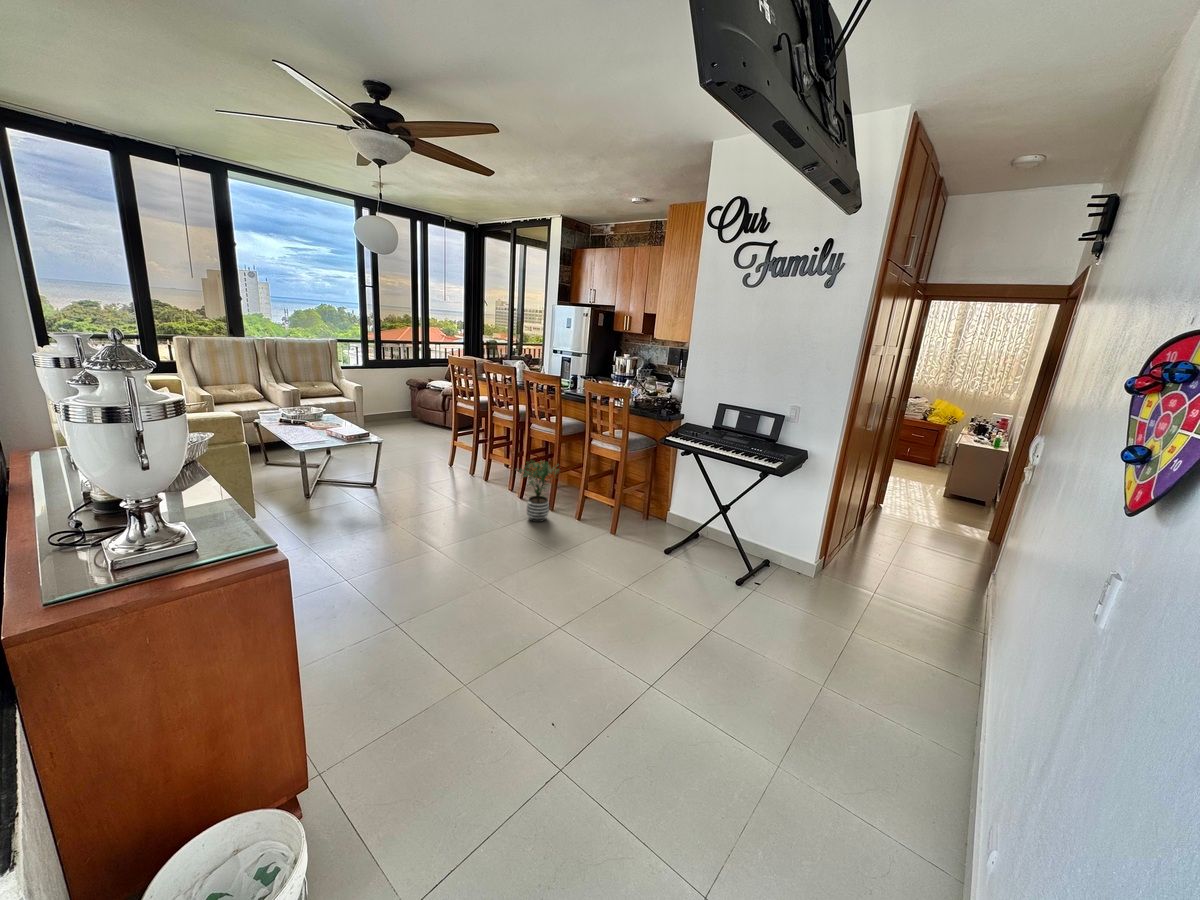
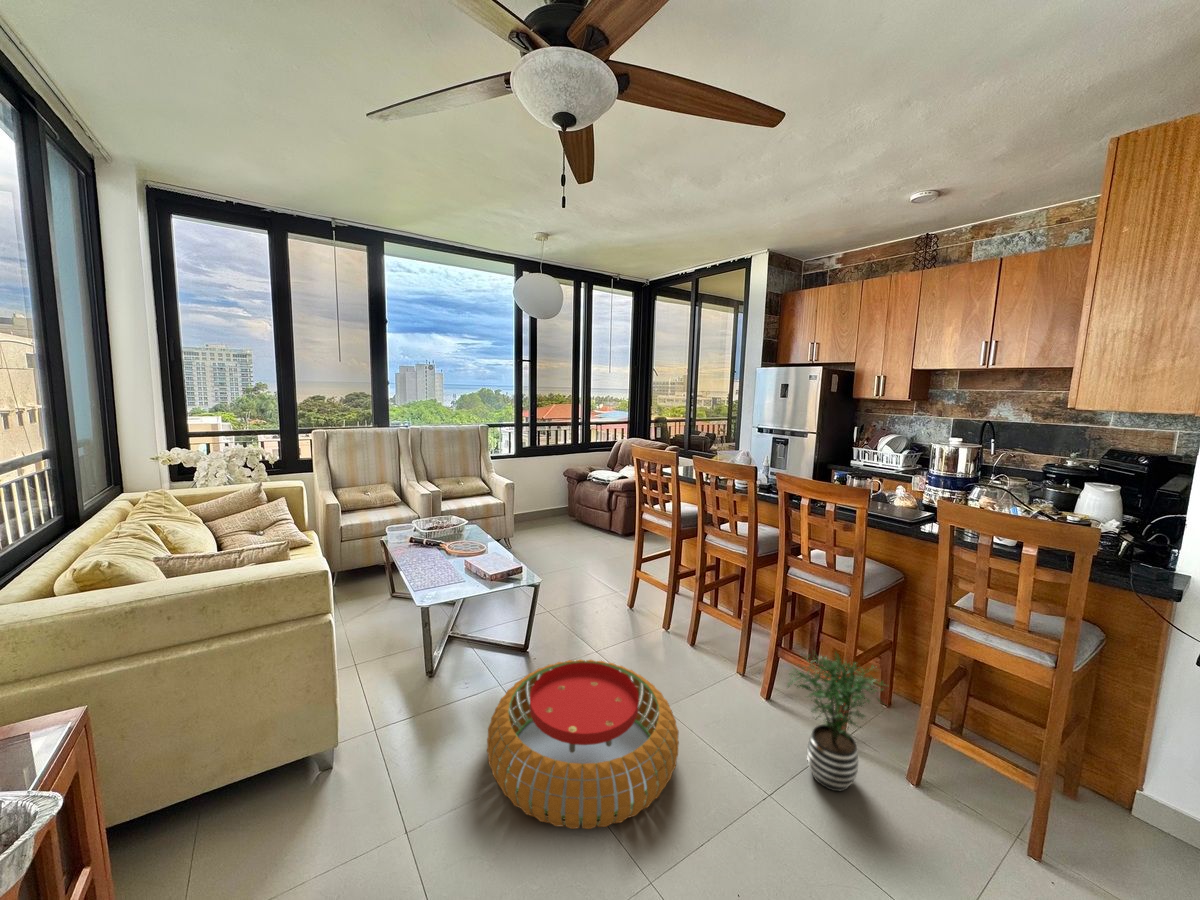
pouf: none [351,476,461,538] -> present [487,659,679,829]

